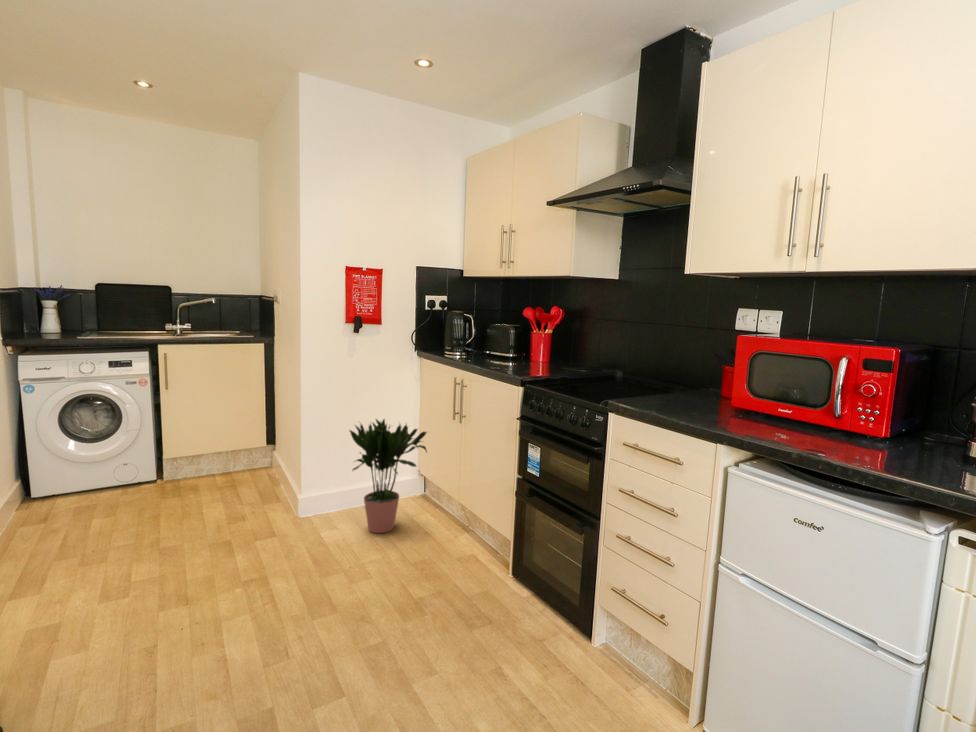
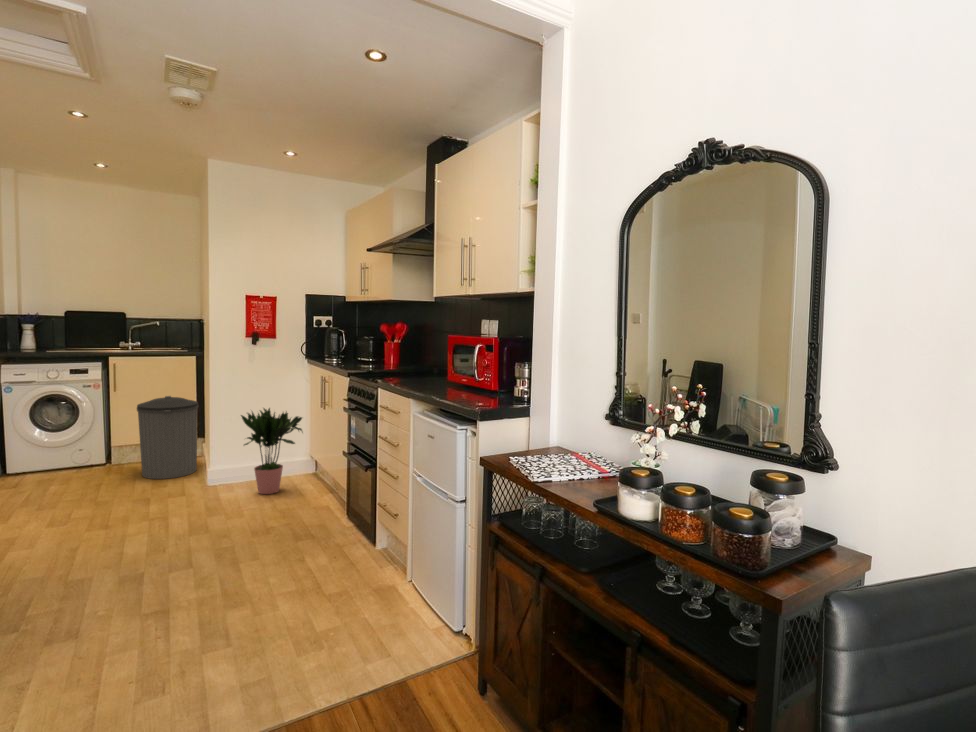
trash can: none [199,396,276,506] -> present [137,396,199,479]

